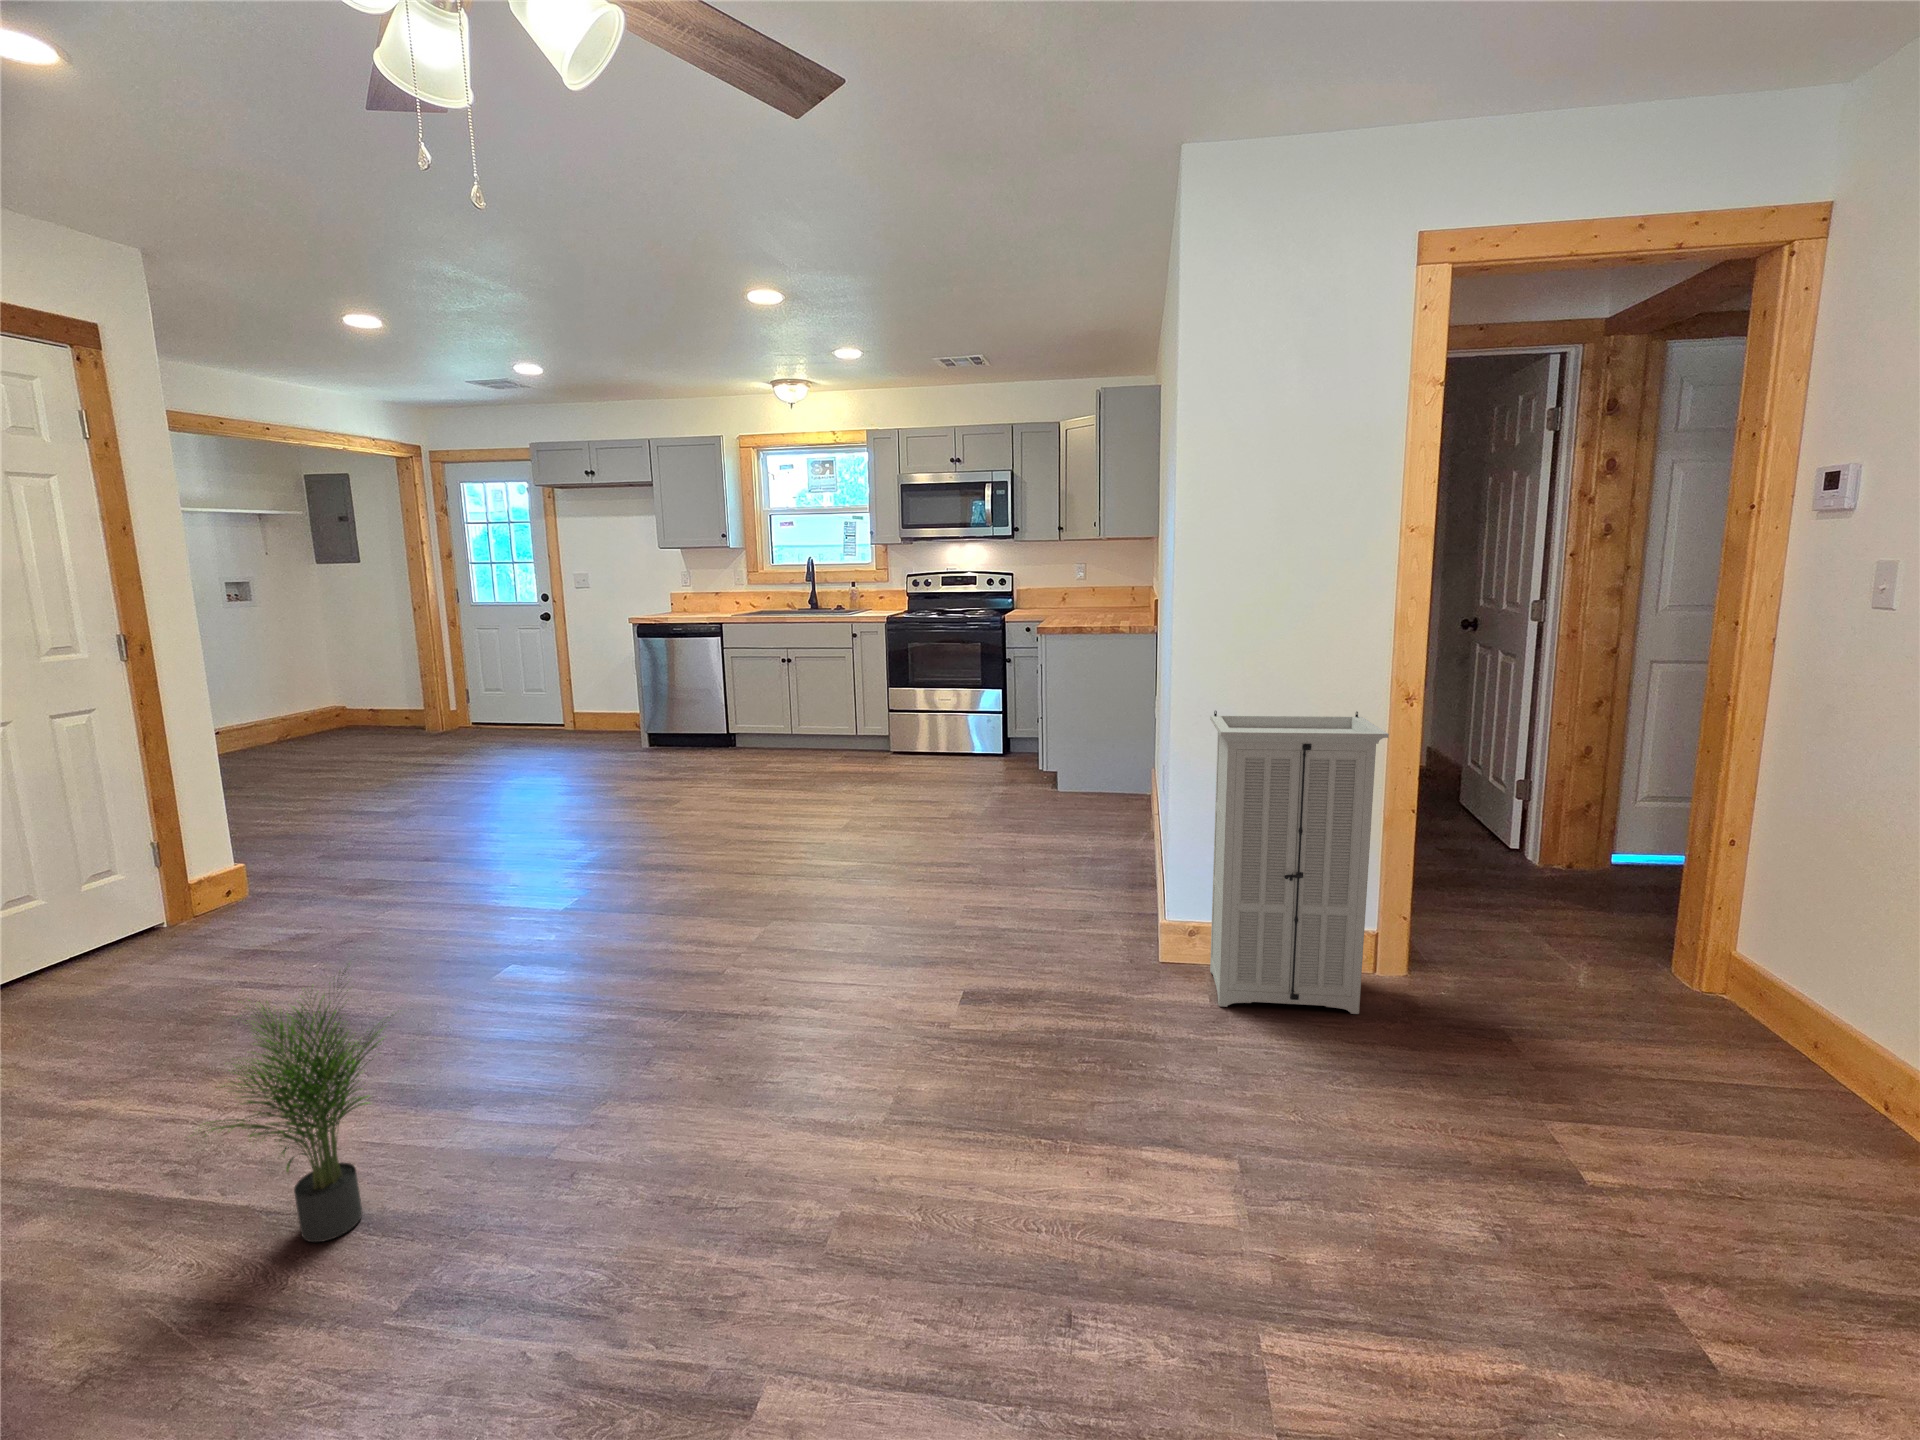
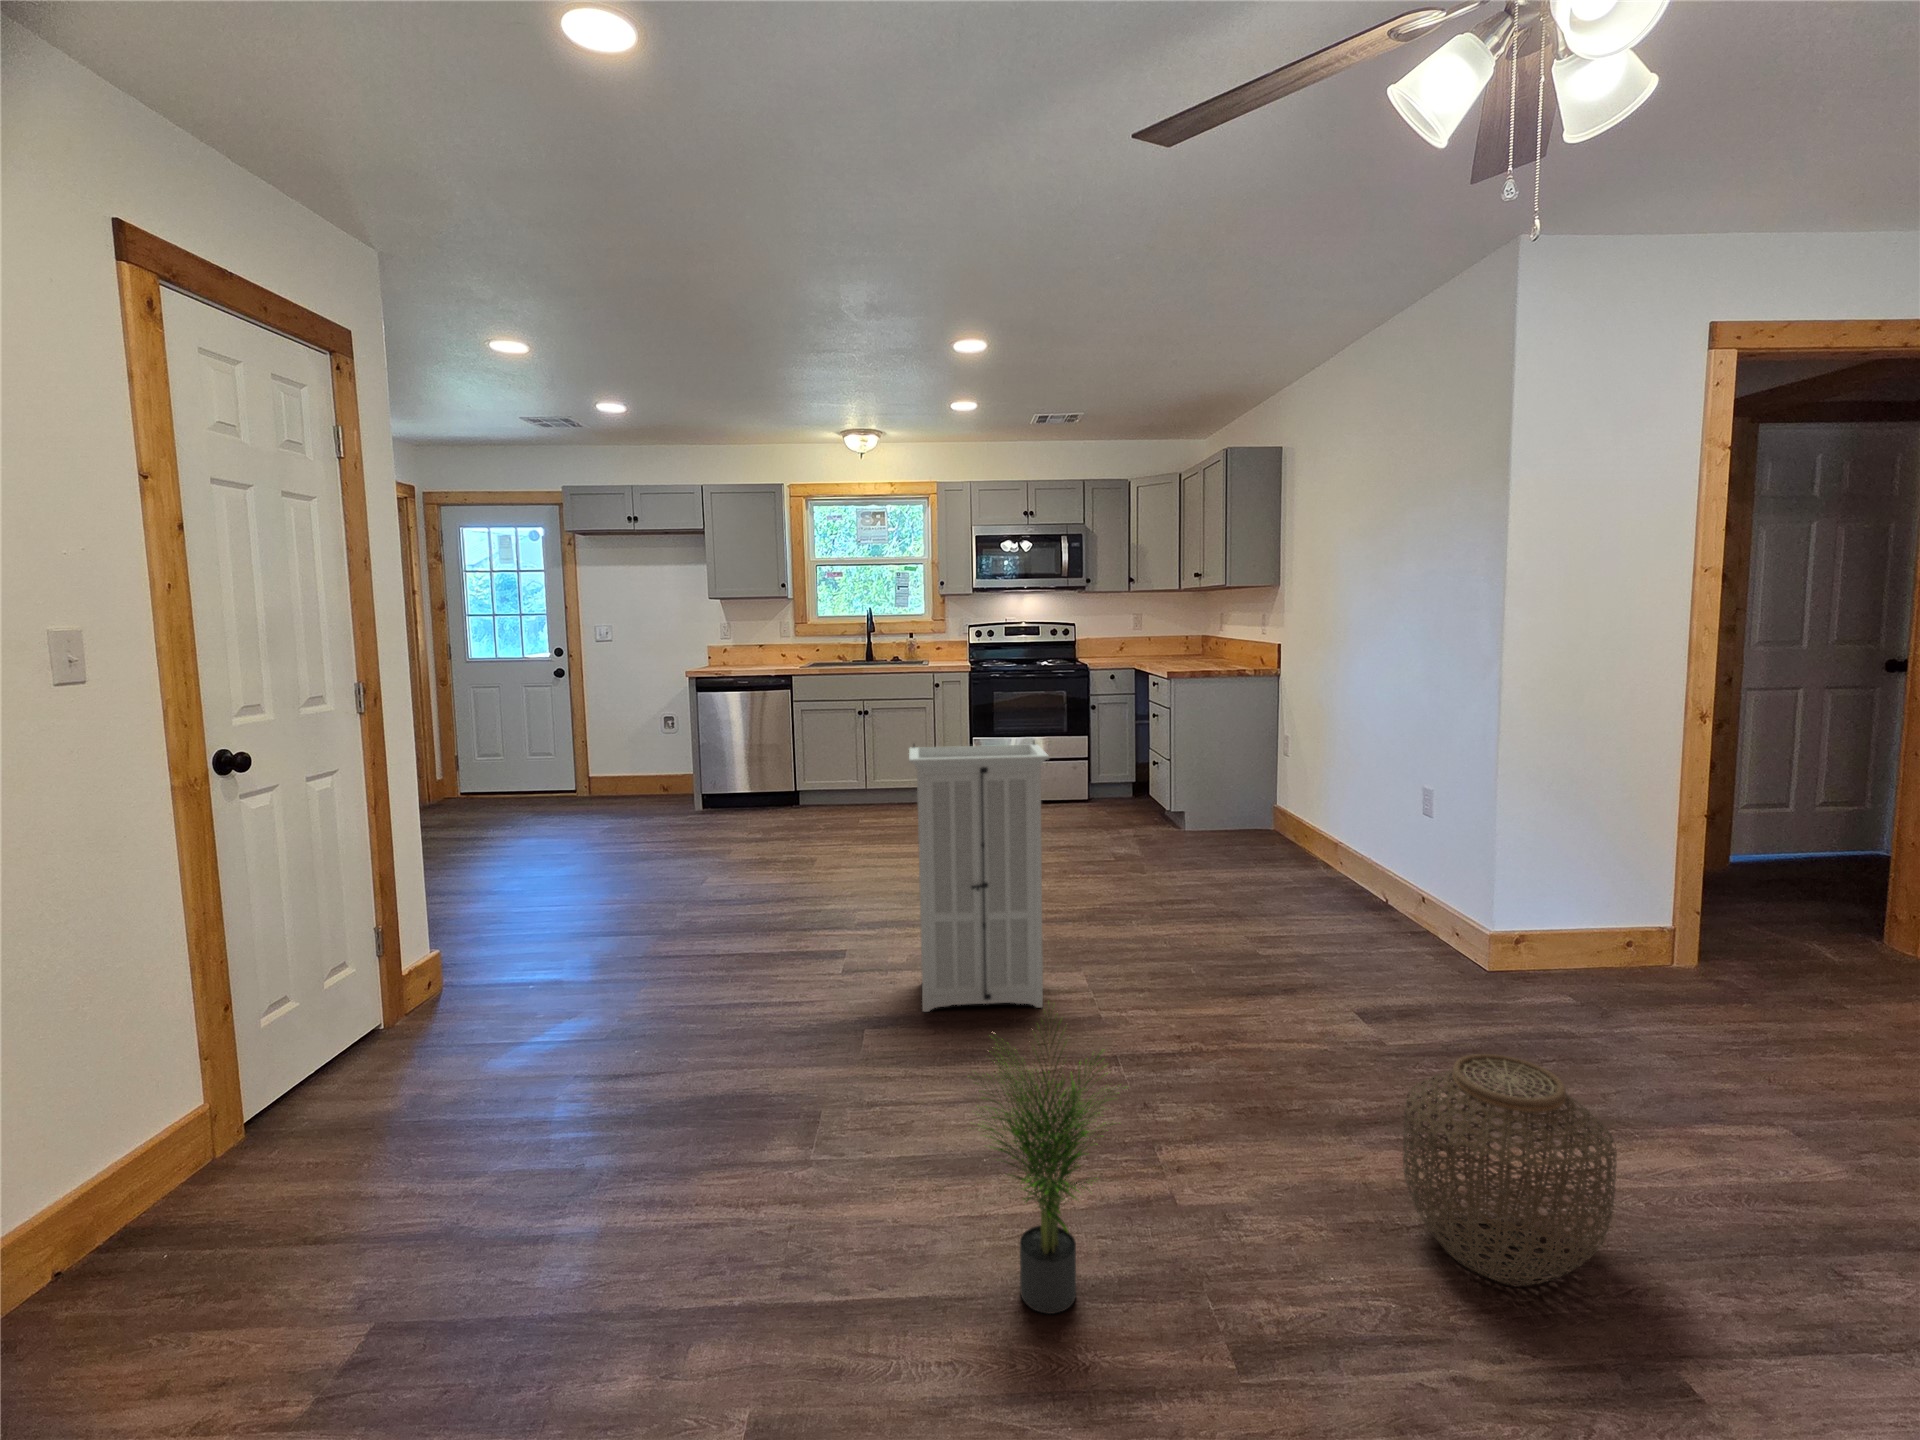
storage cabinet: present [1210,711,1389,1014] -> present [909,742,1049,1012]
woven basket: none [656,1052,850,1286] -> present [1403,1054,1617,1285]

